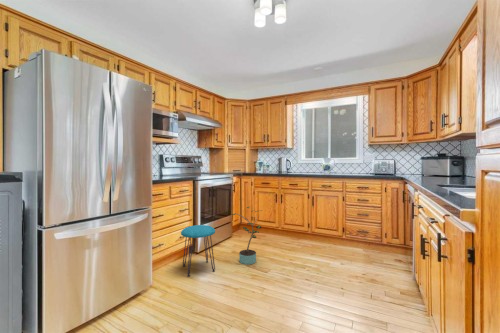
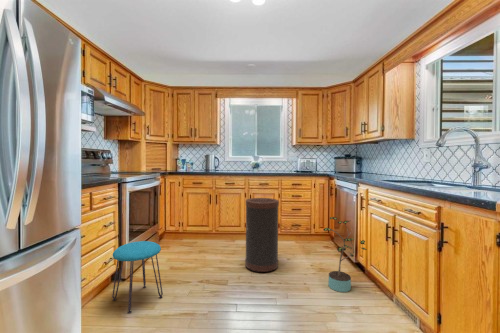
trash can: none [294,198,327,270] -> present [245,198,279,272]
potted plant: present [232,207,261,264] -> present [323,217,367,292]

